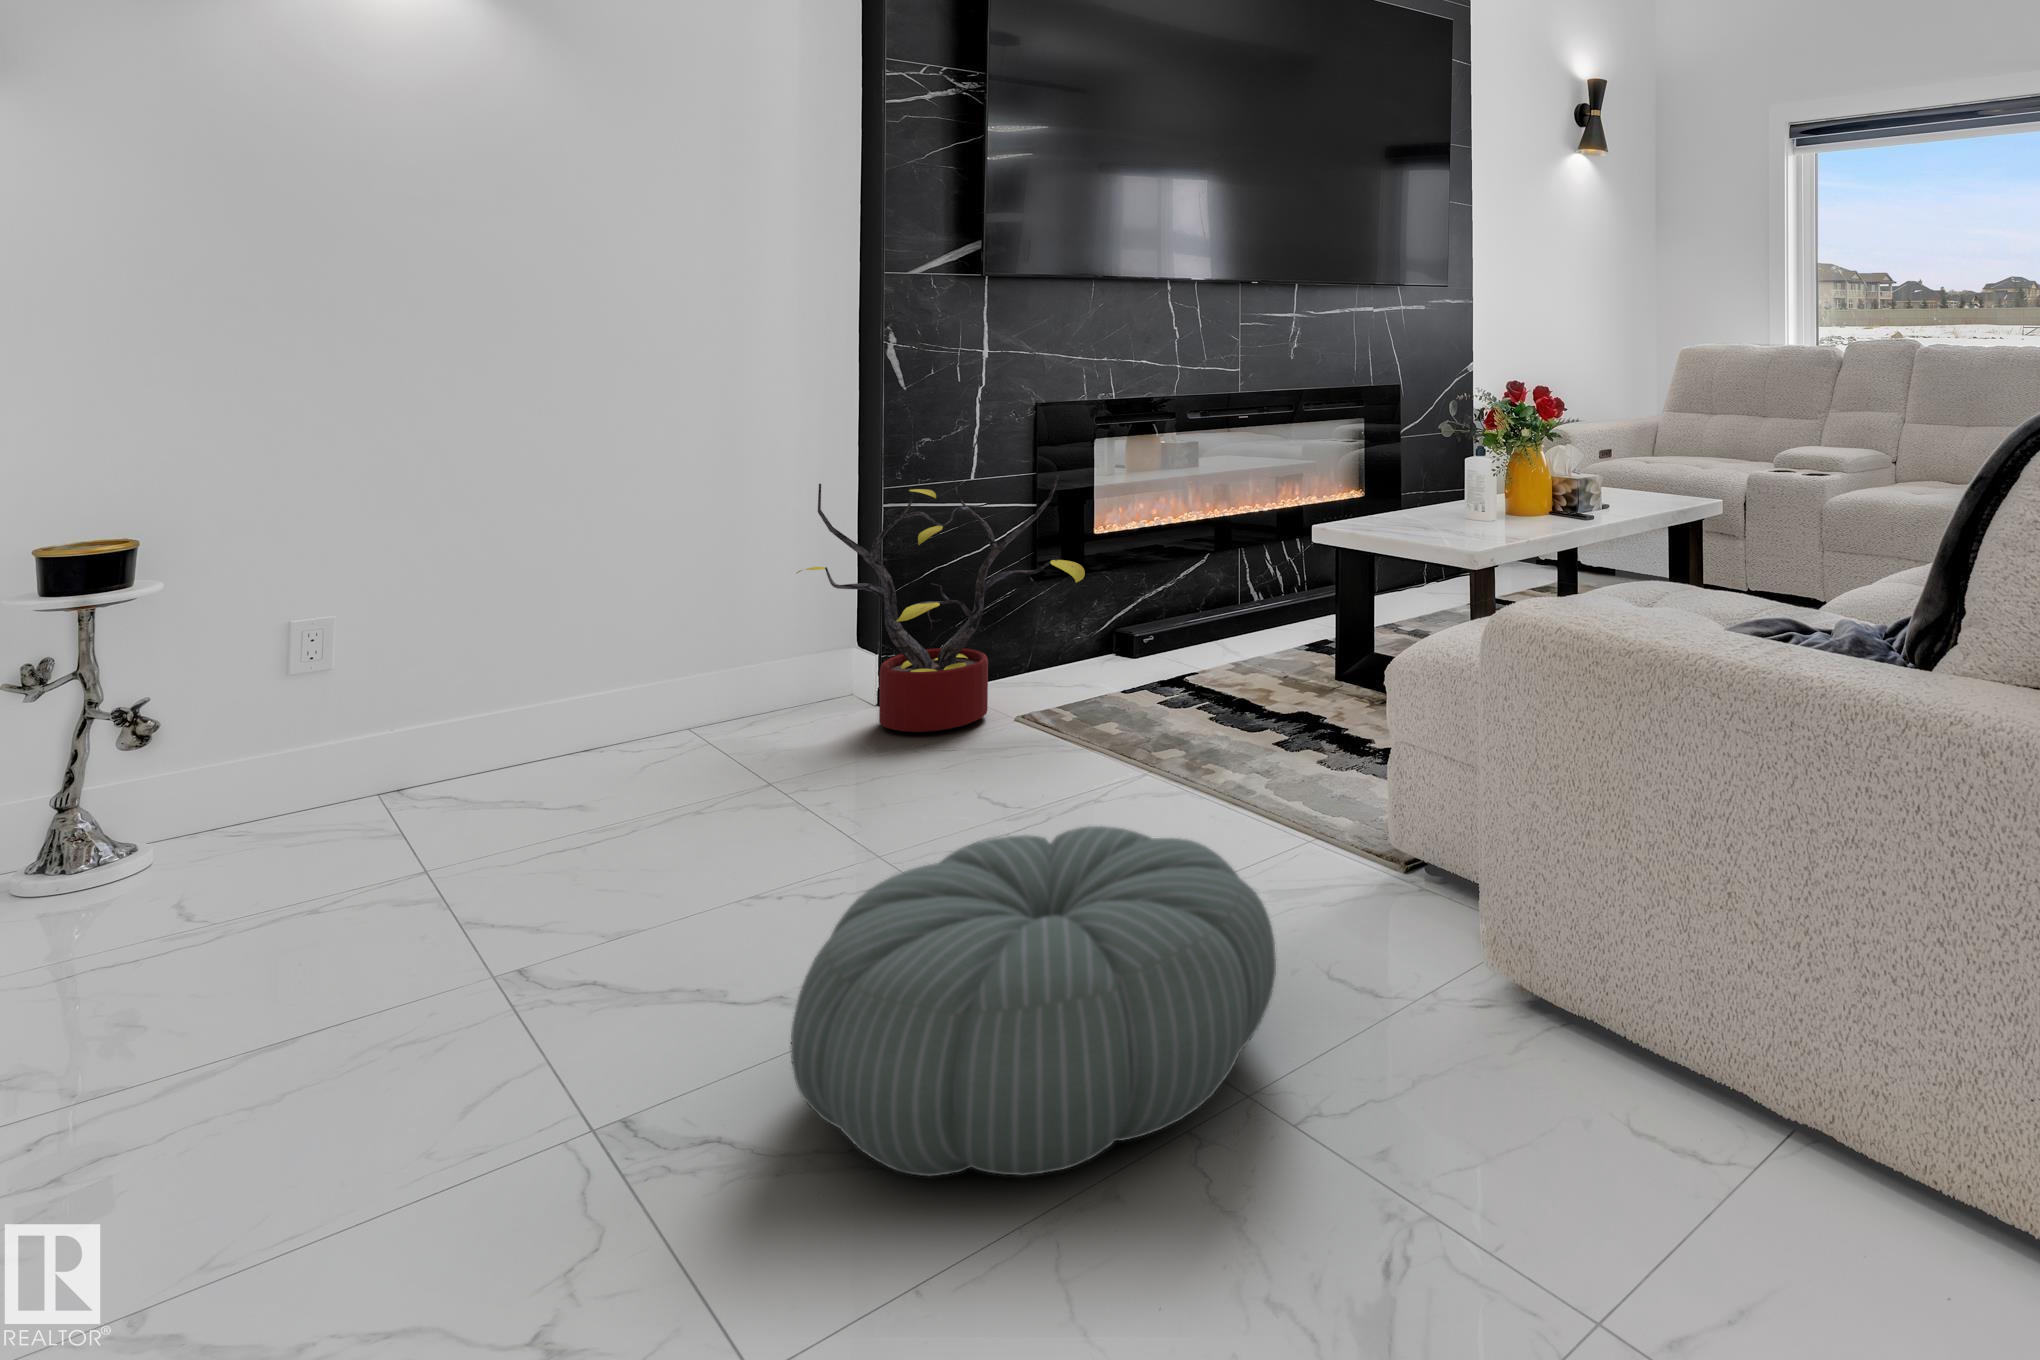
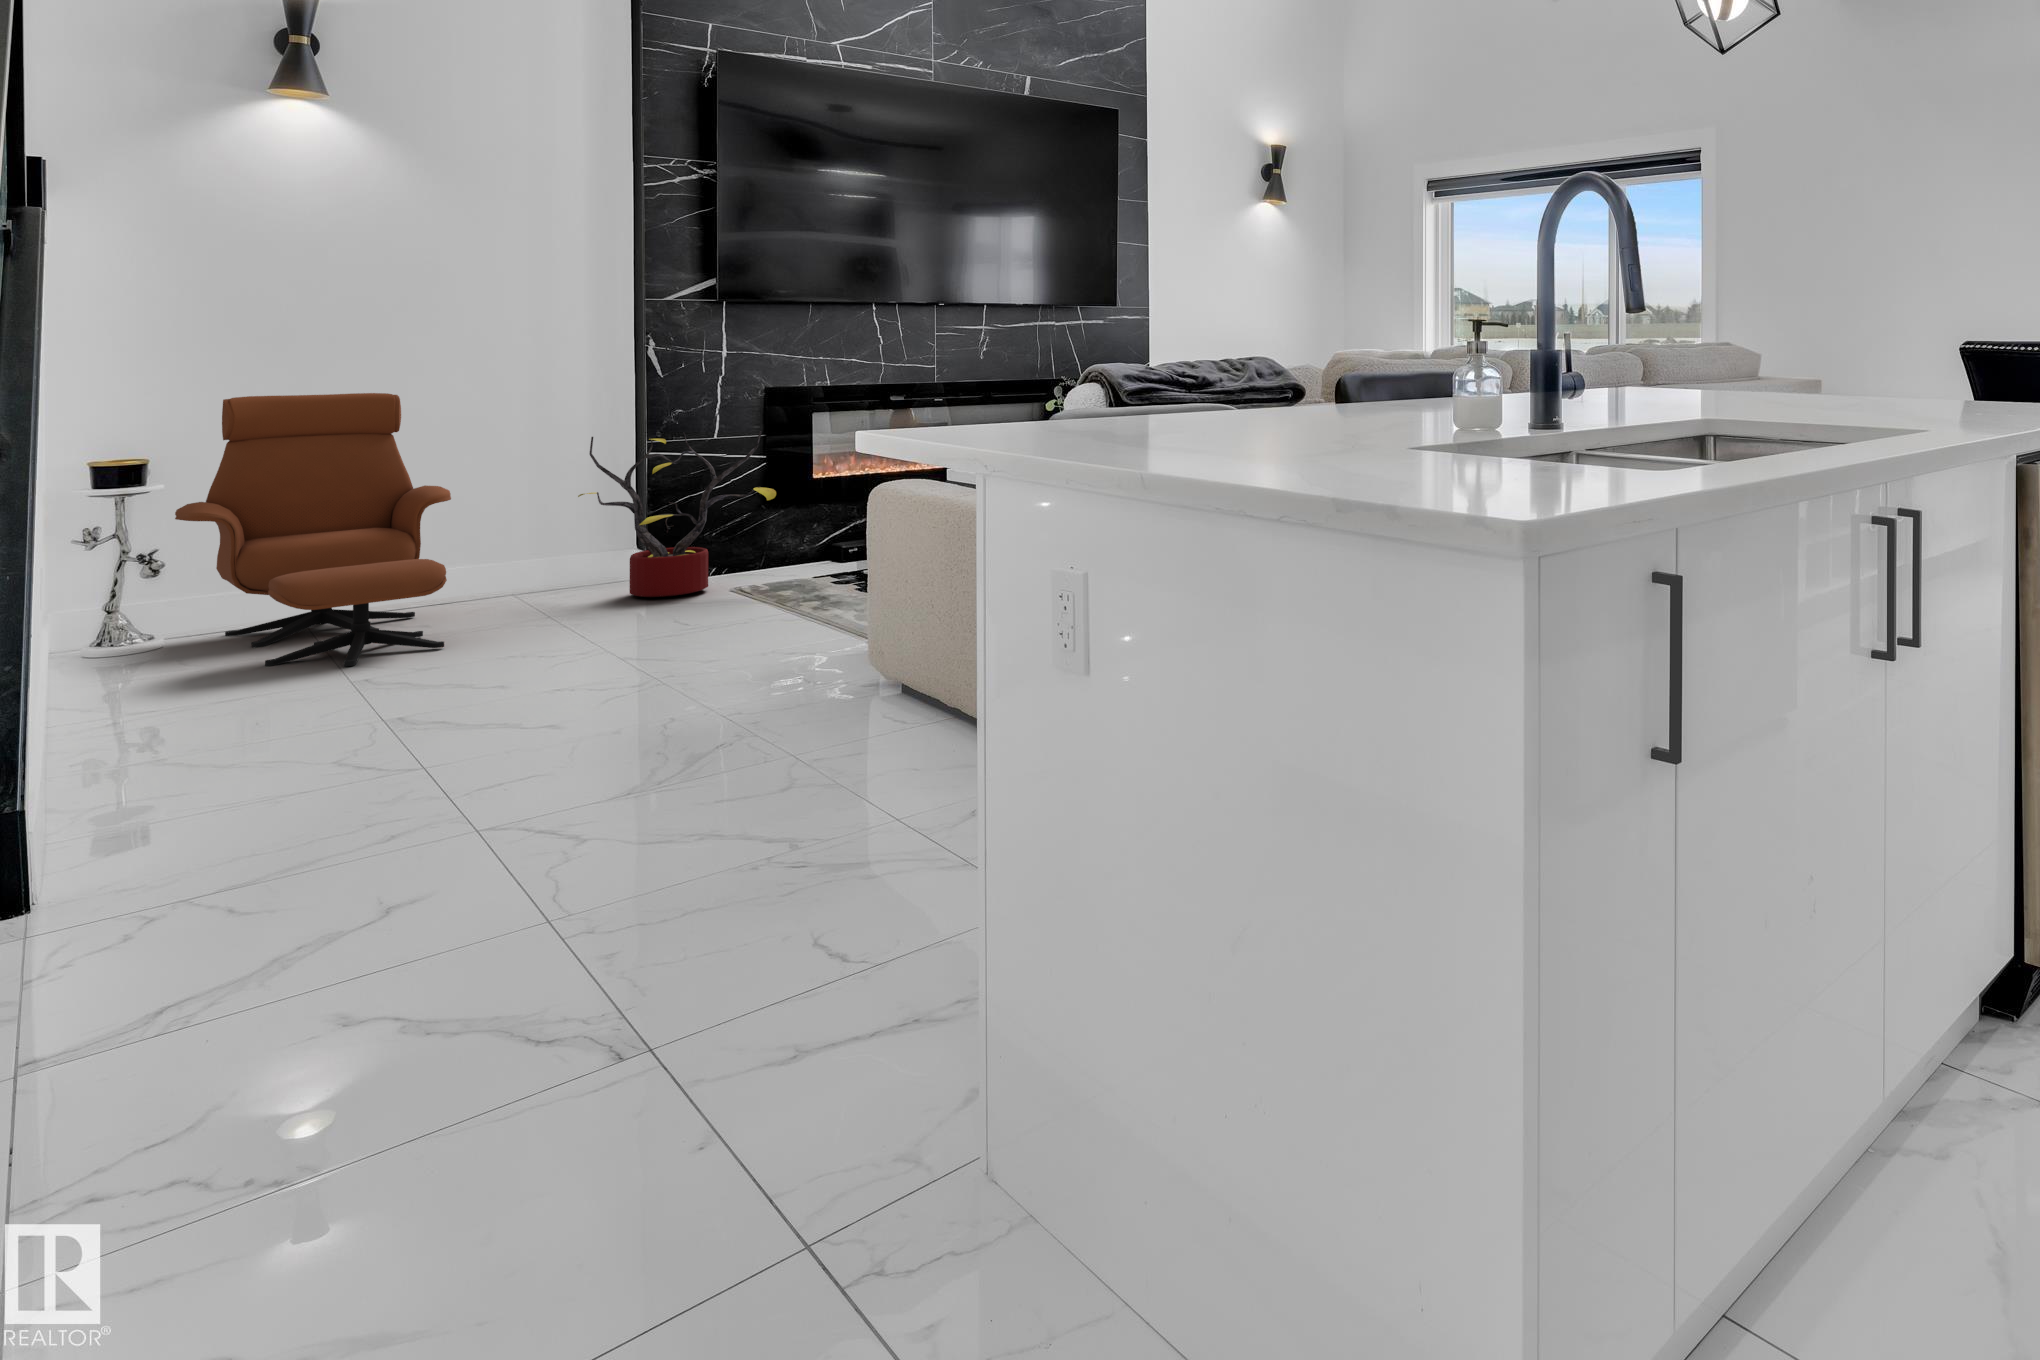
lounge chair: none [216,423,662,918] -> present [175,393,451,666]
pouf: present [791,826,1276,1176] -> none [449,596,740,734]

